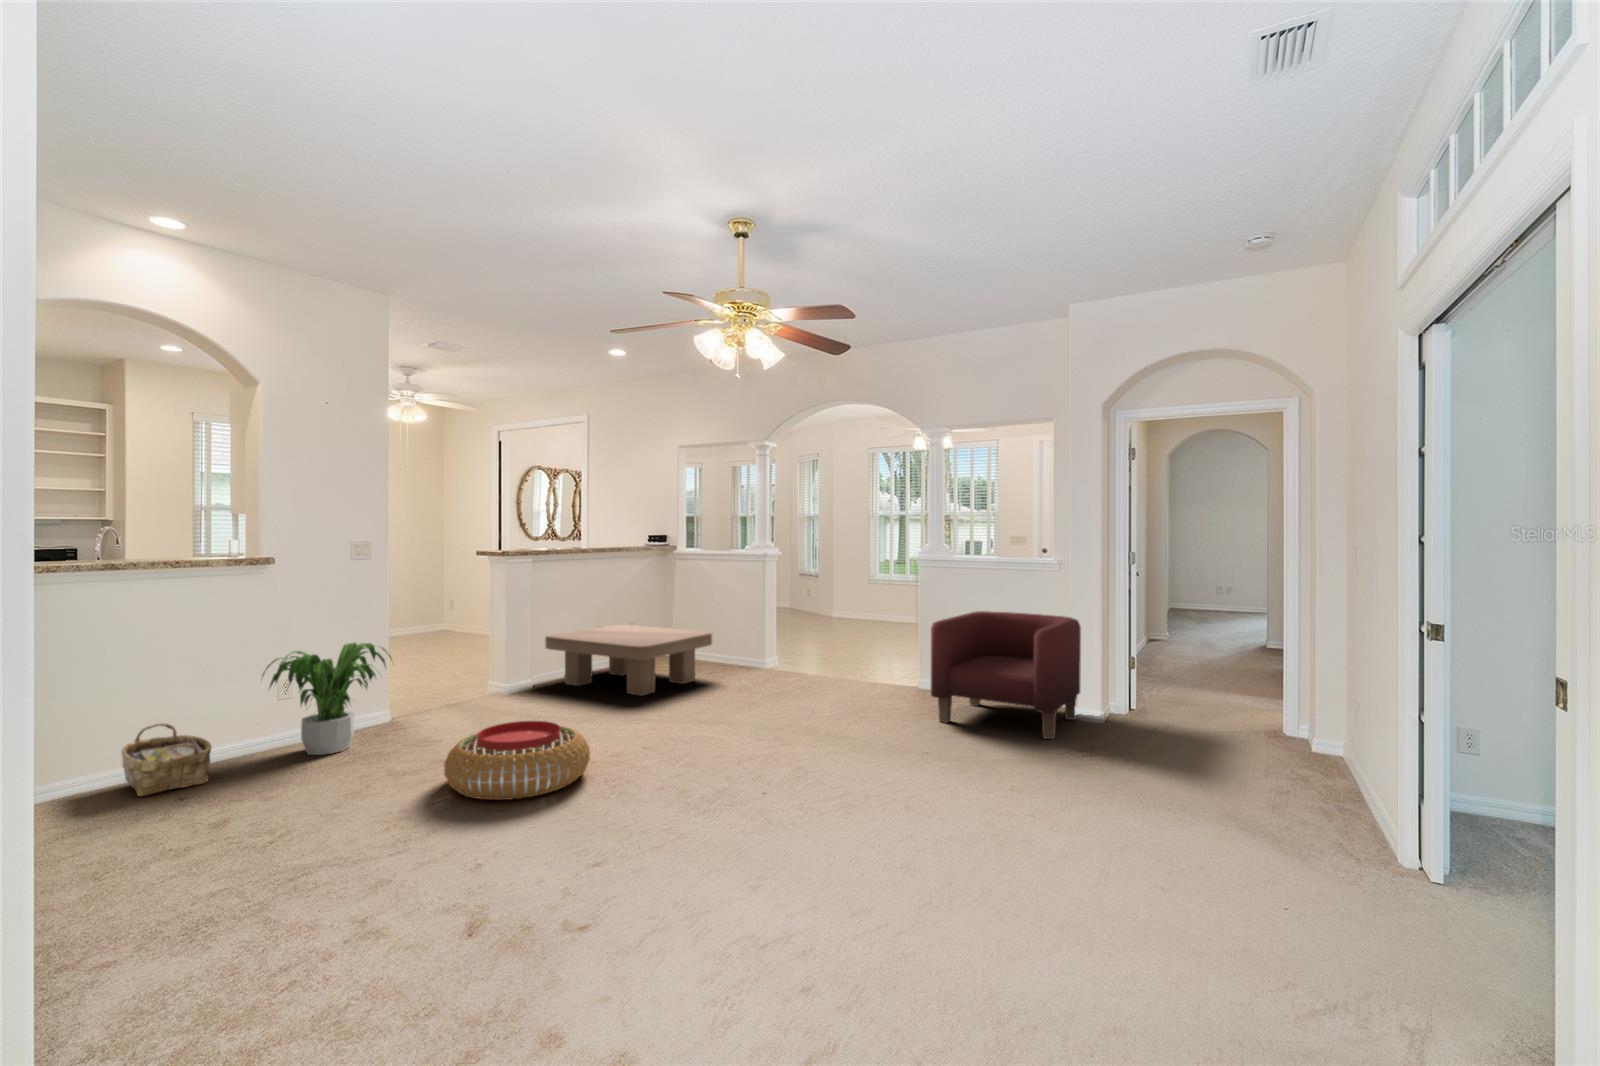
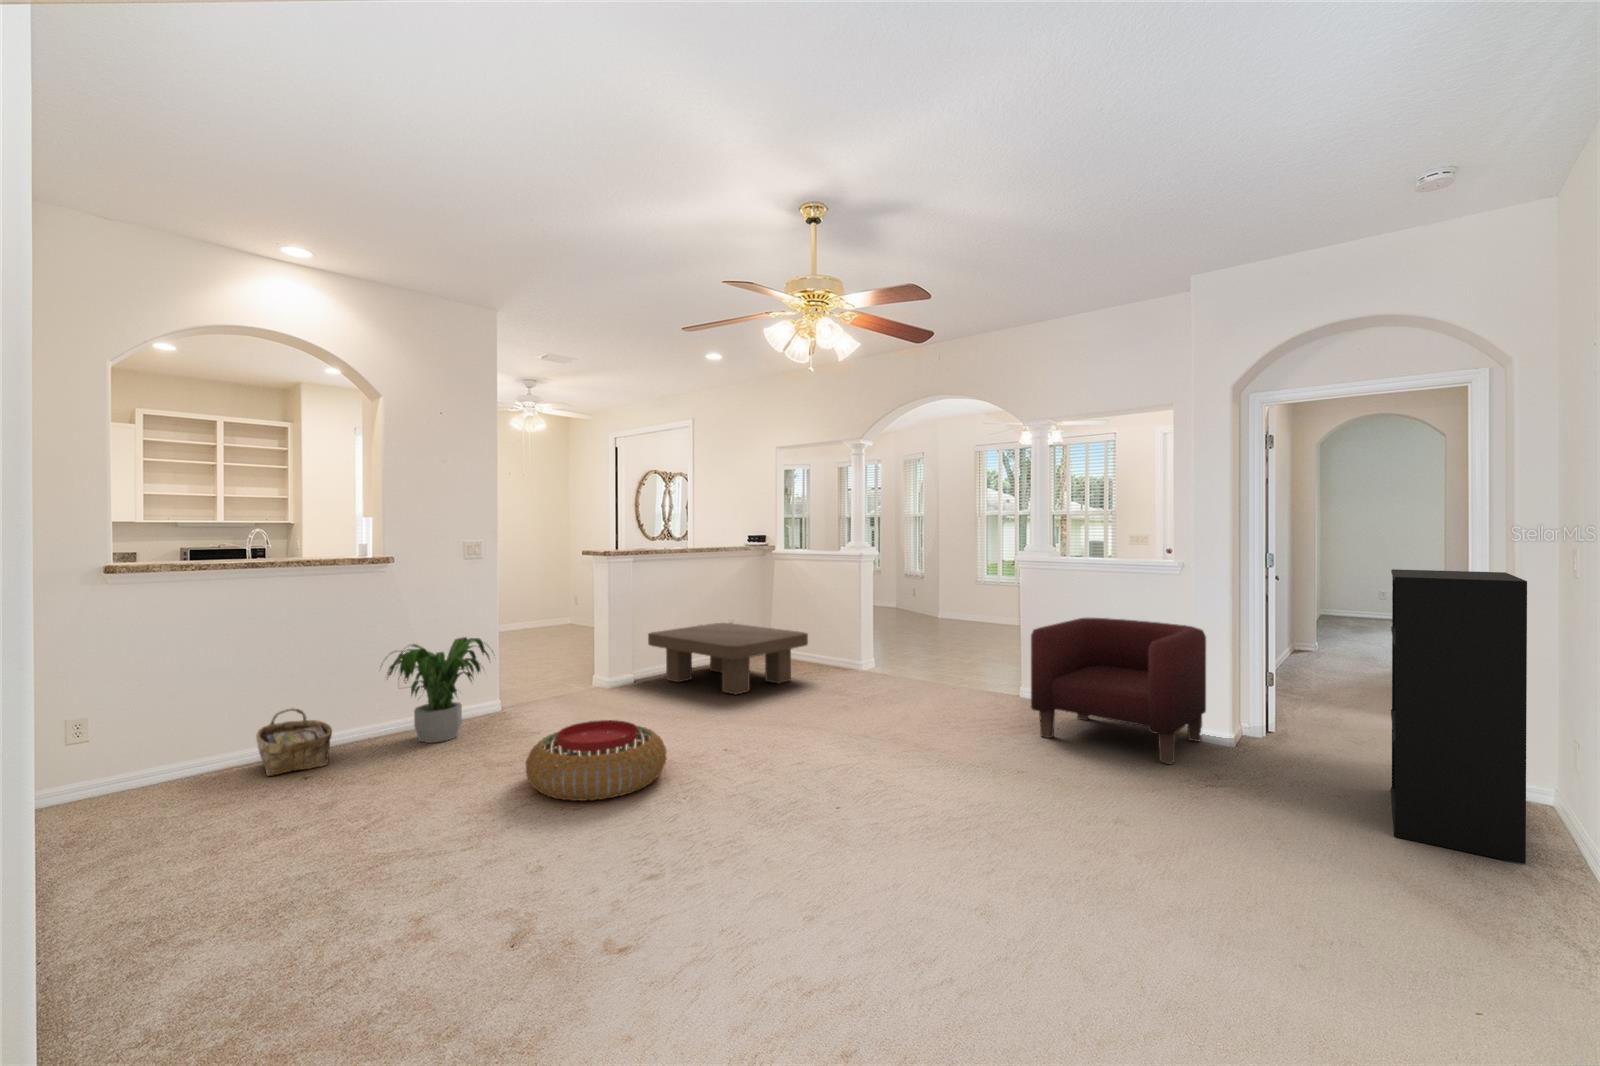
bookshelf: none [1225,564,1322,799] -> present [1391,569,1527,864]

